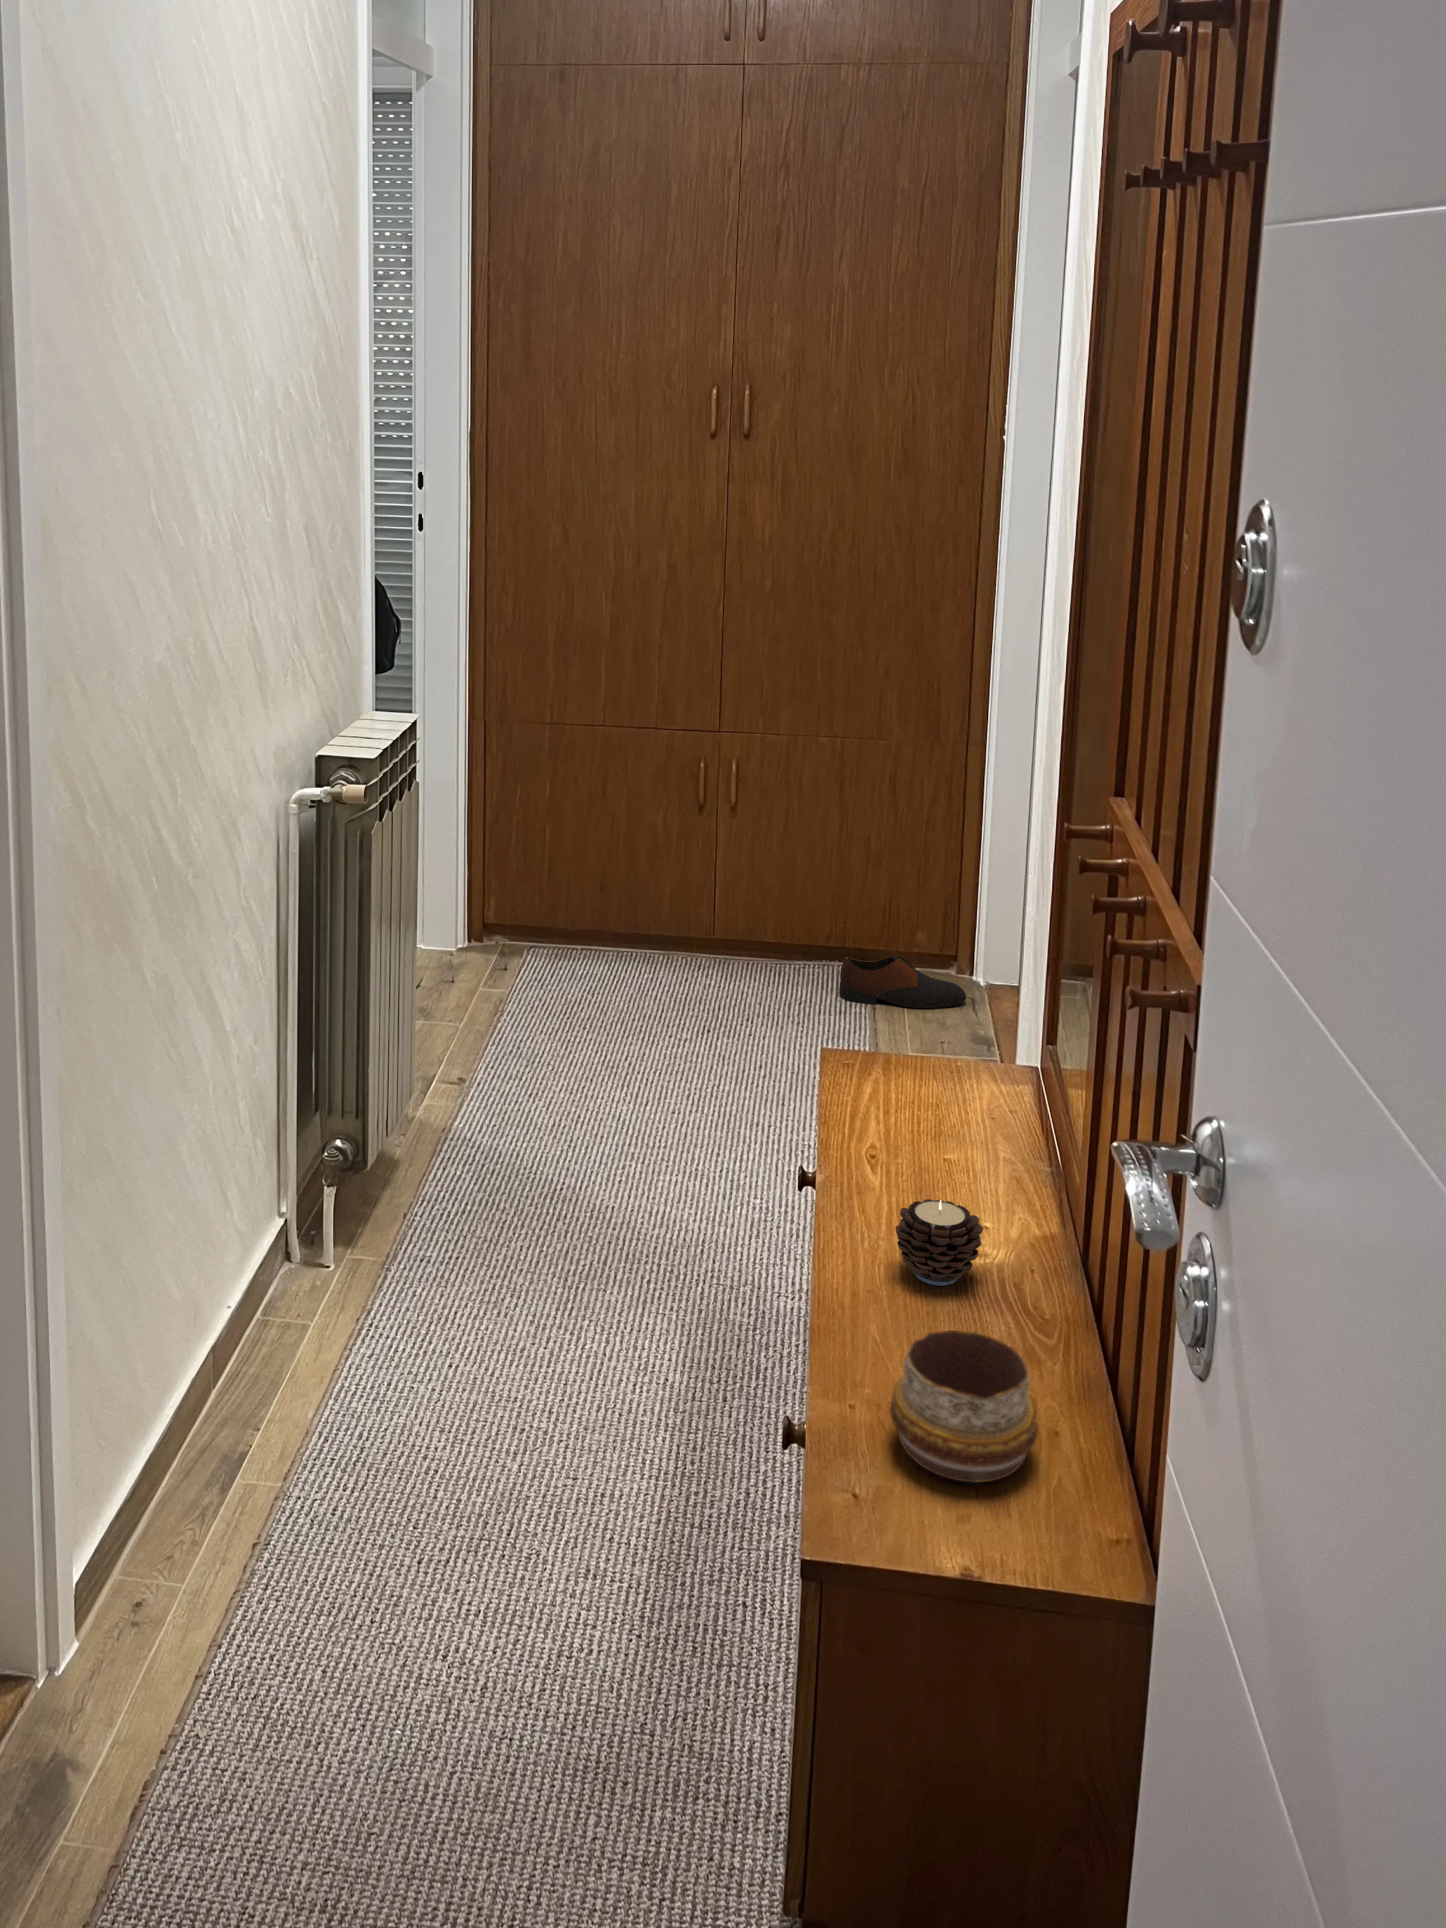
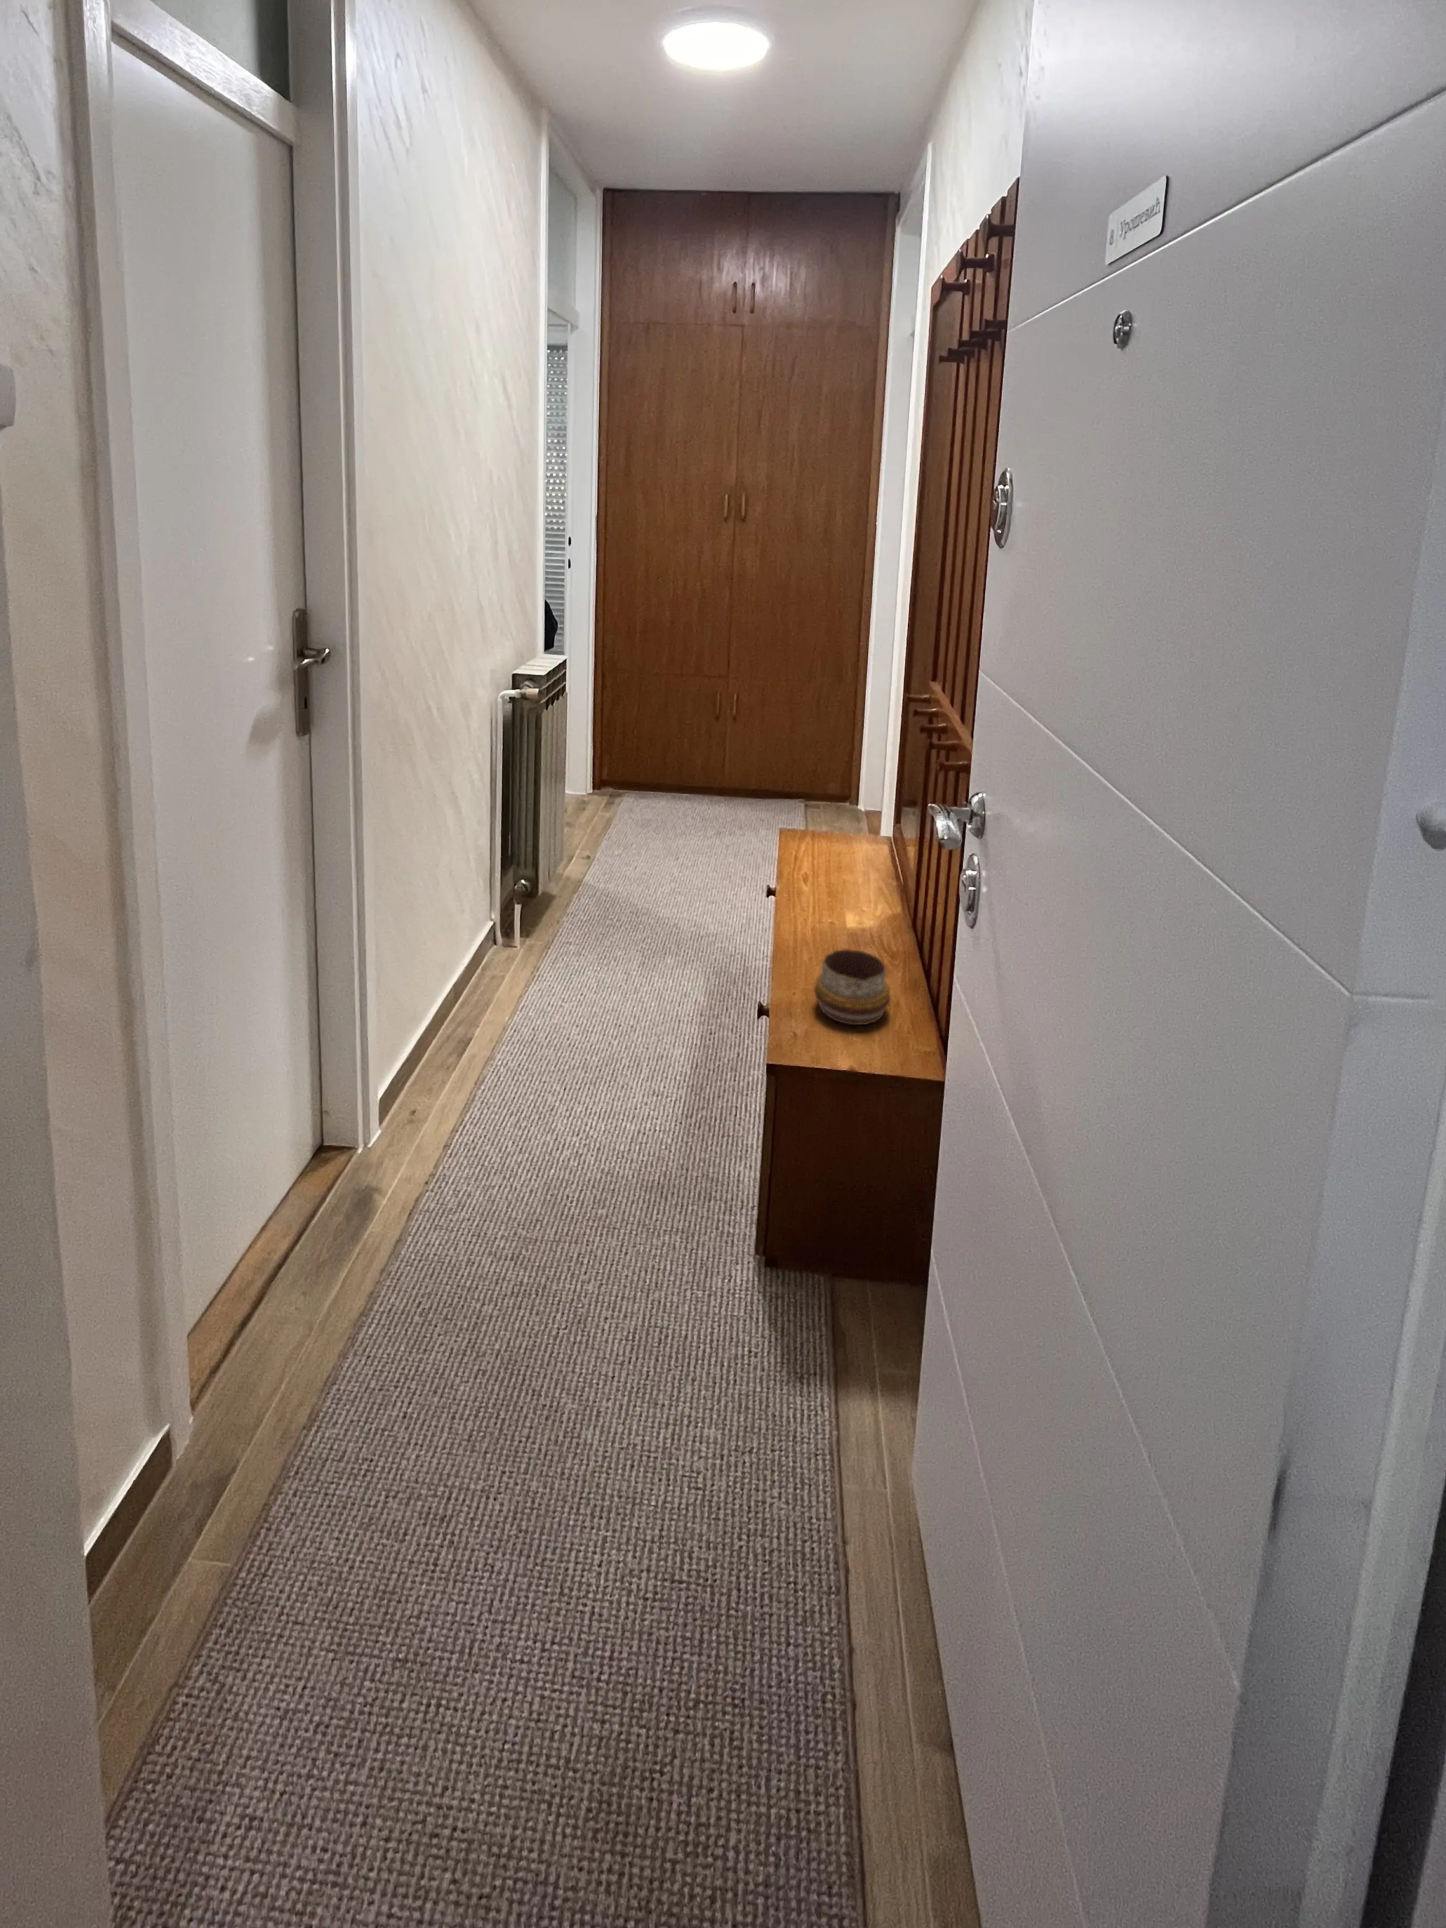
shoe: present [839,954,966,1008] -> none [789,794,855,822]
candle: present [895,1199,983,1286] -> none [818,891,863,936]

